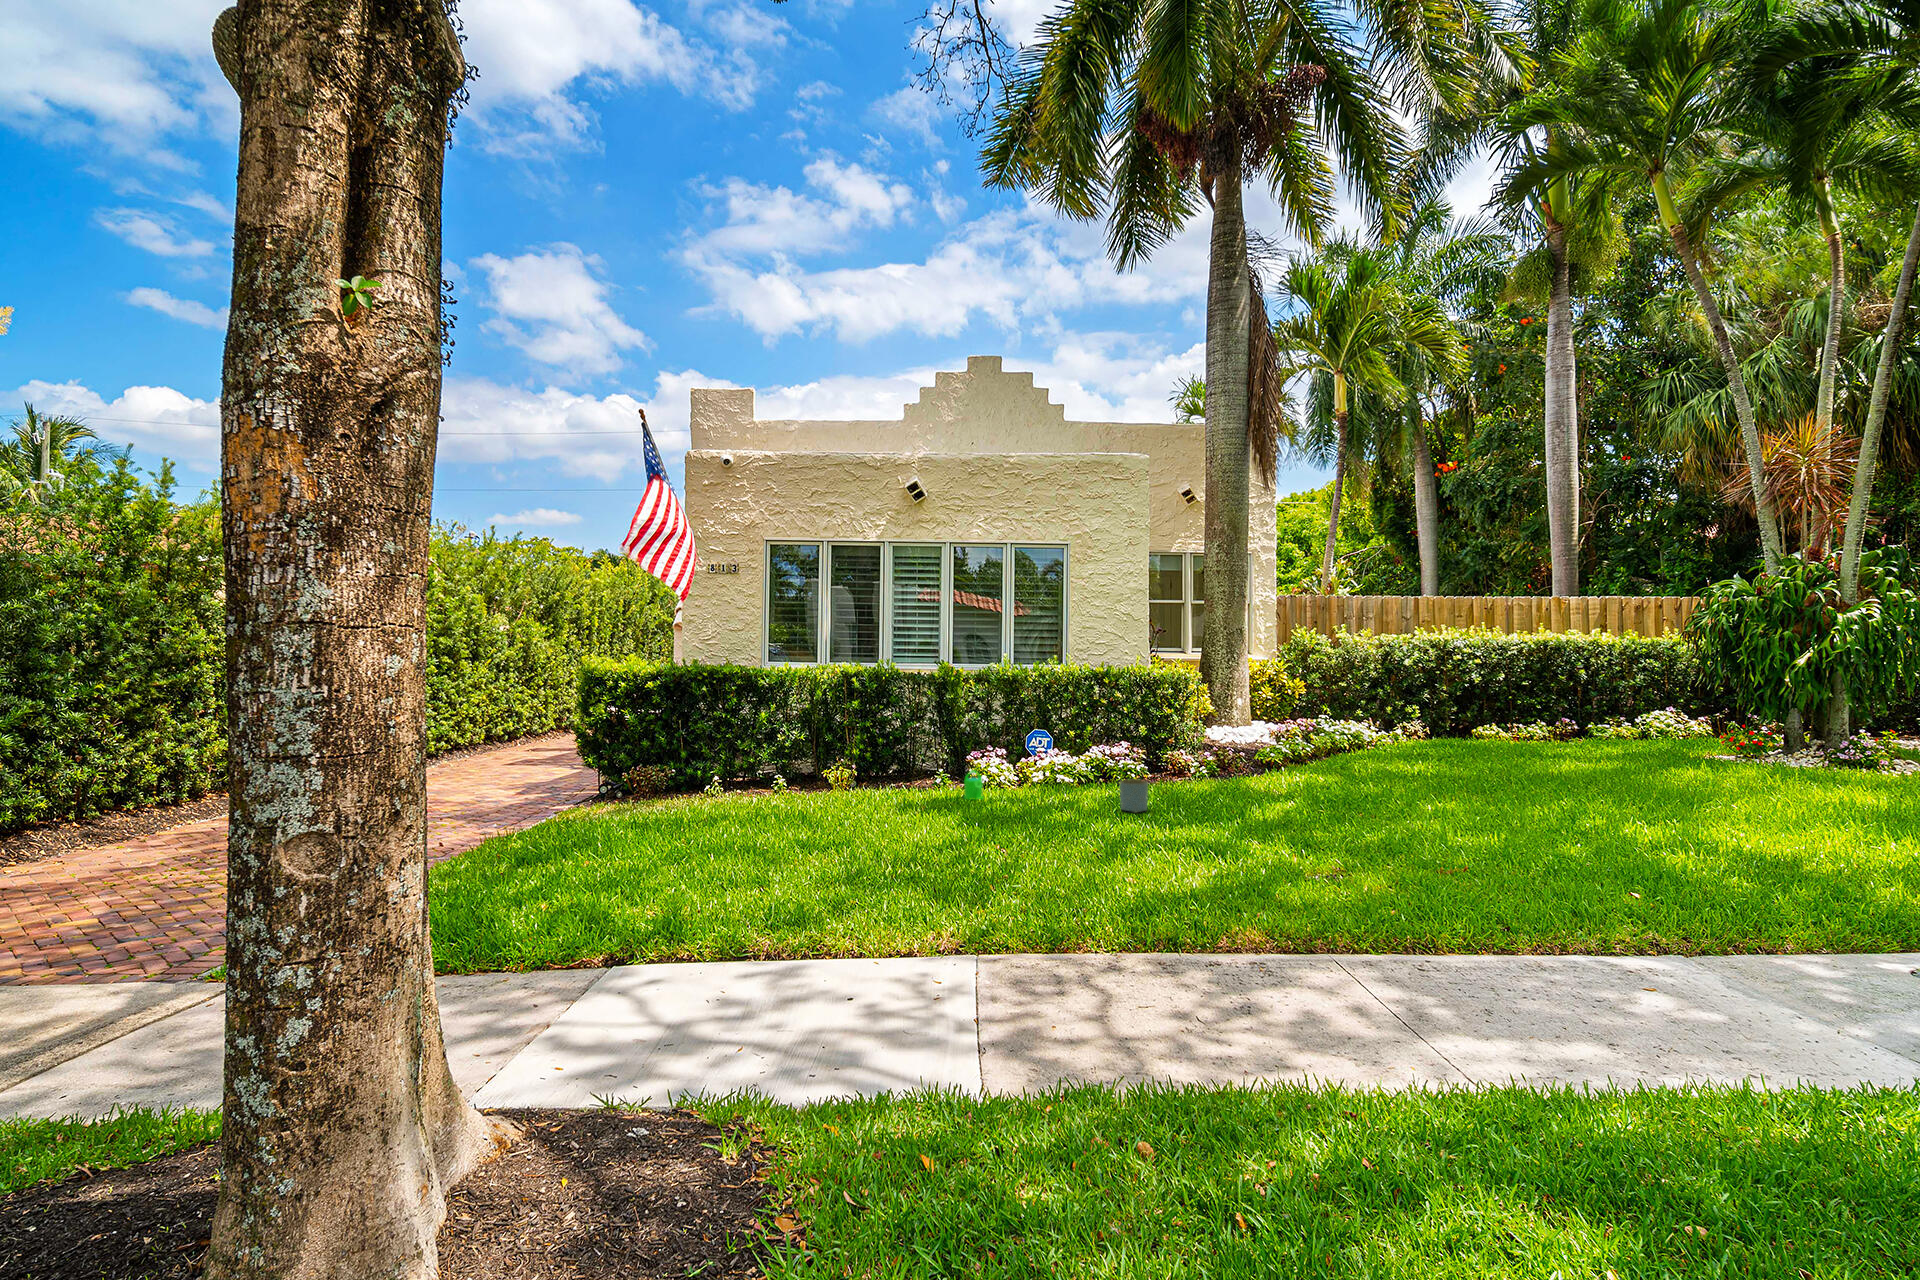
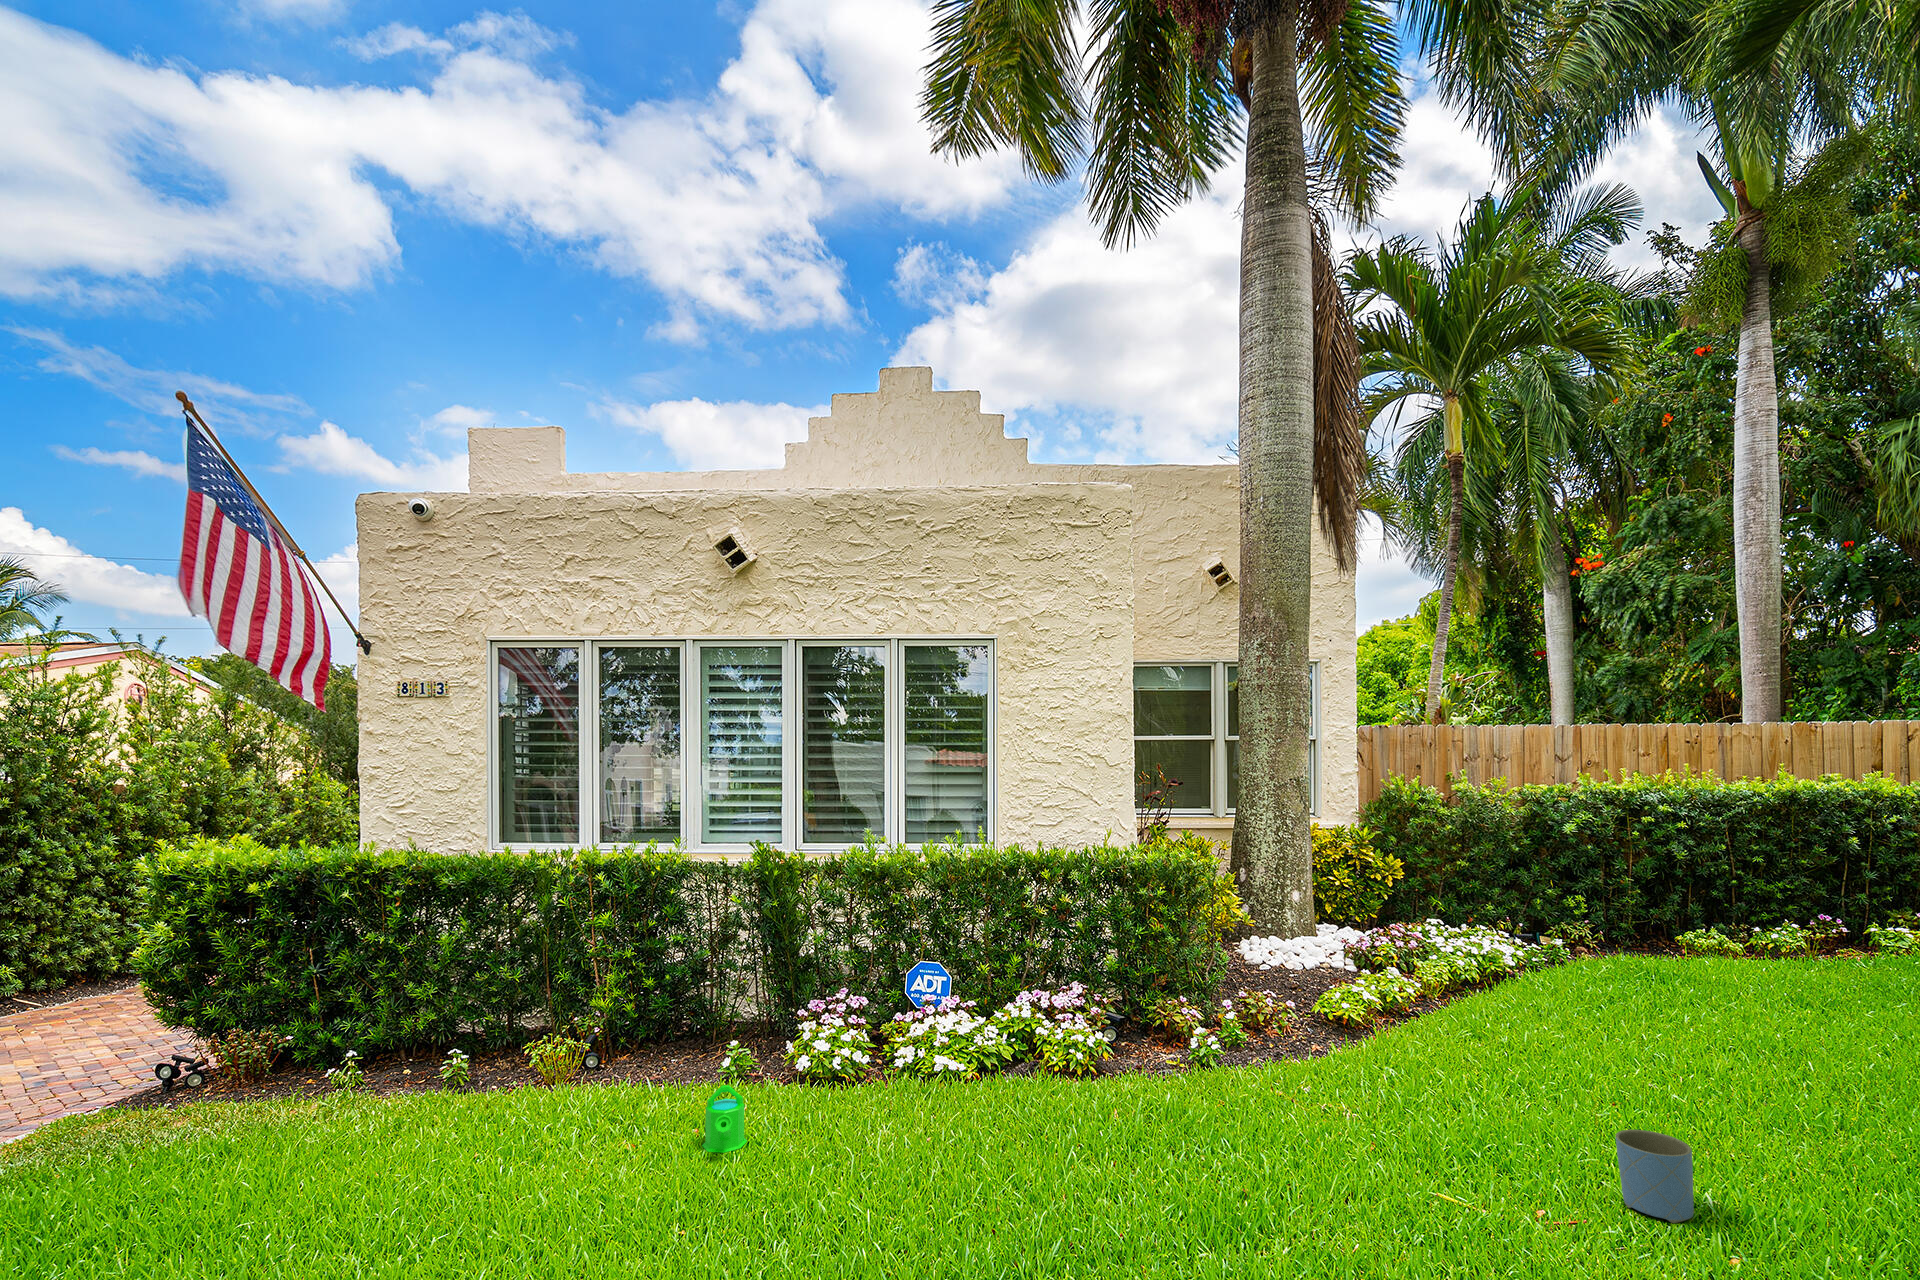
planter: present [1120,779,1148,813] -> present [1616,1130,1694,1223]

